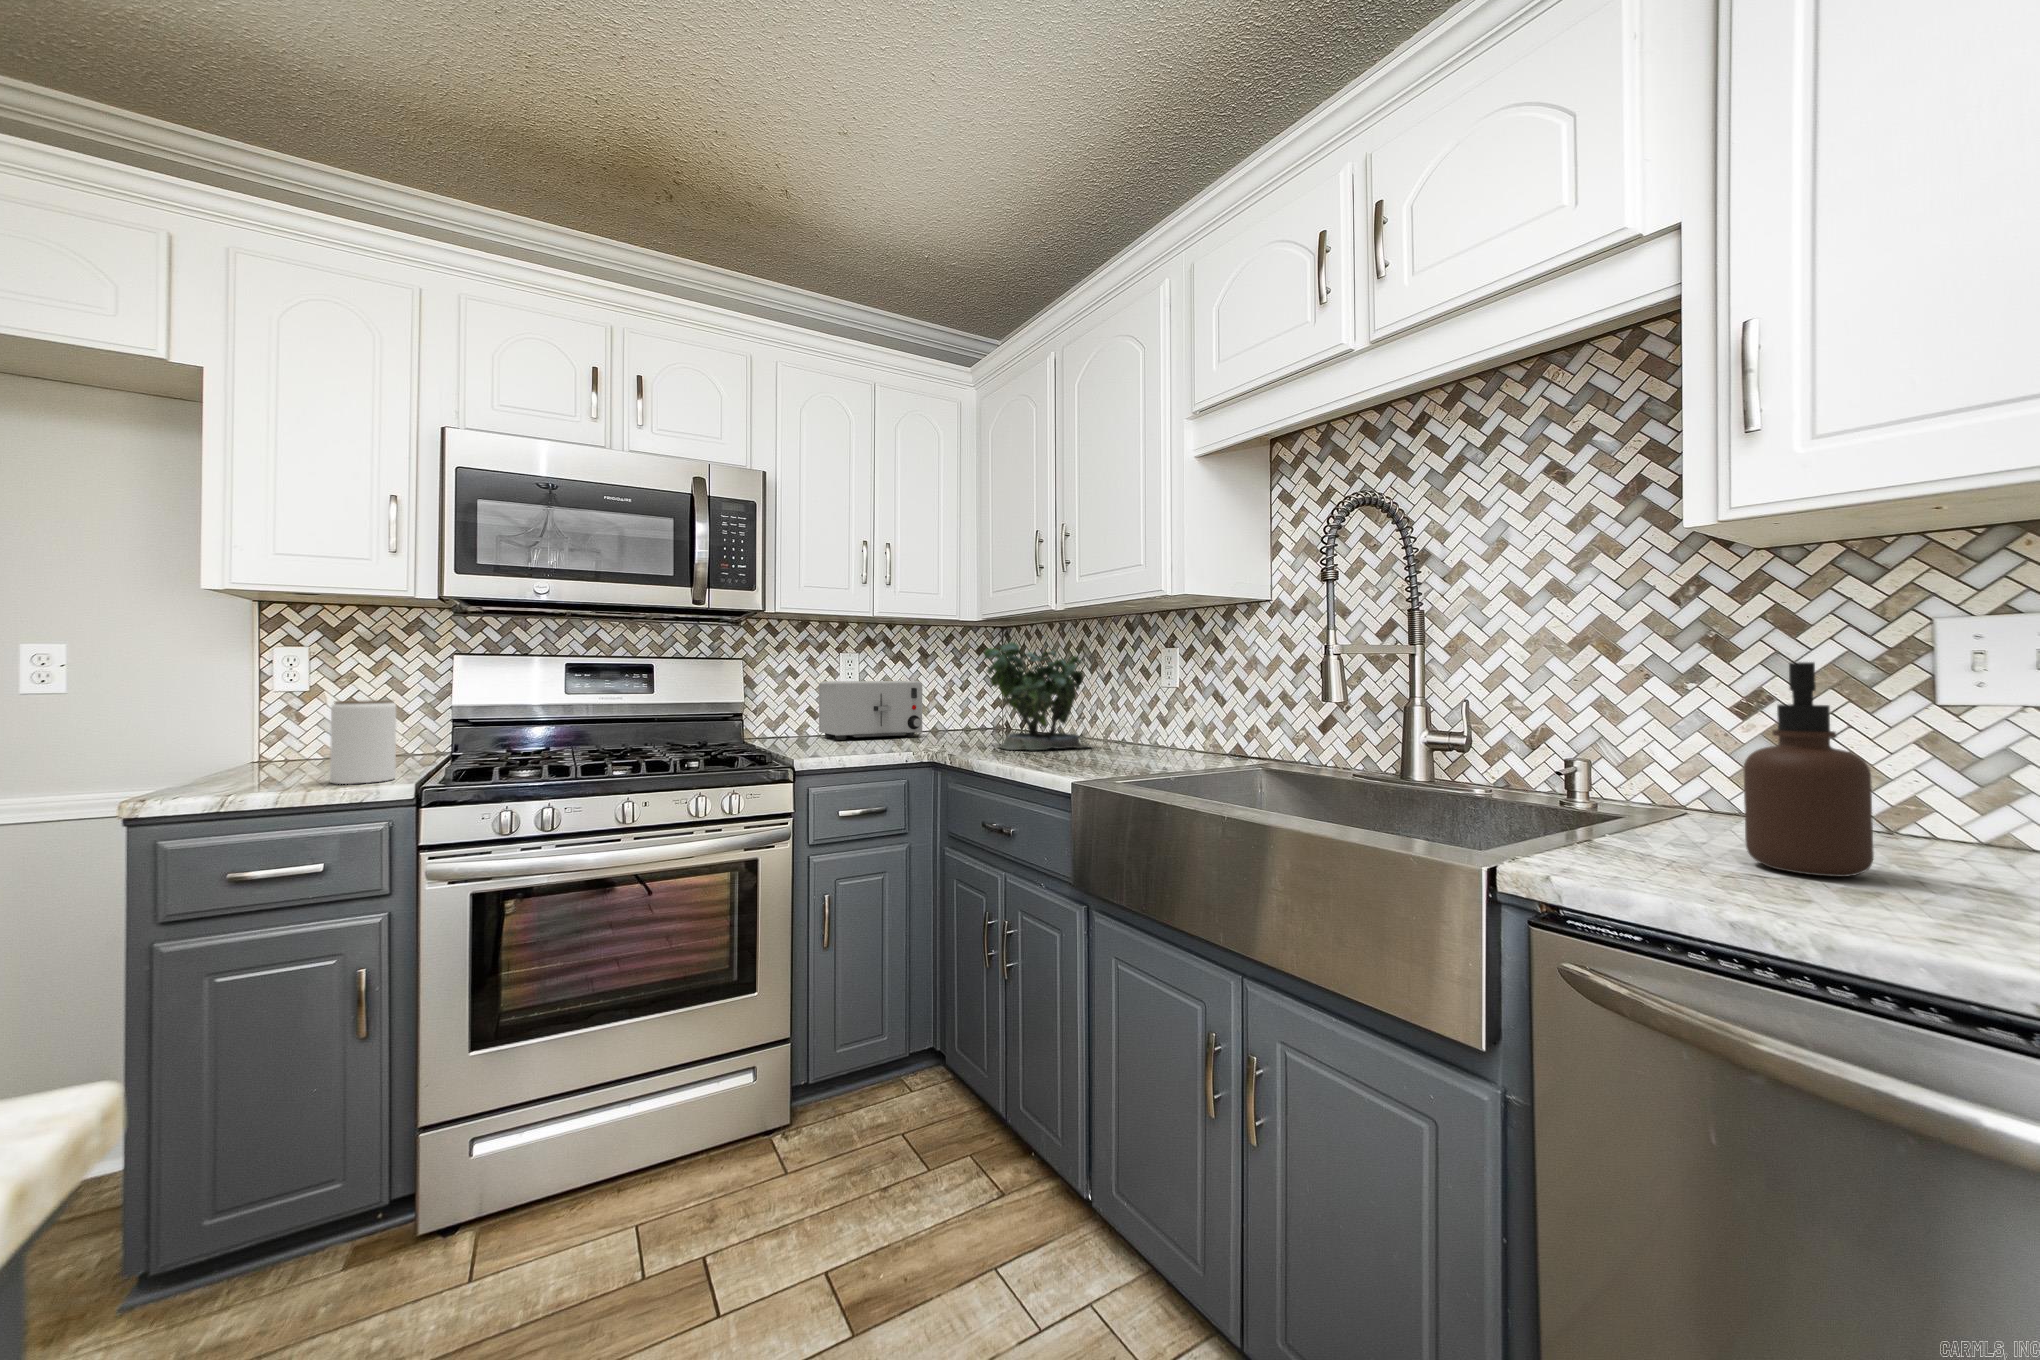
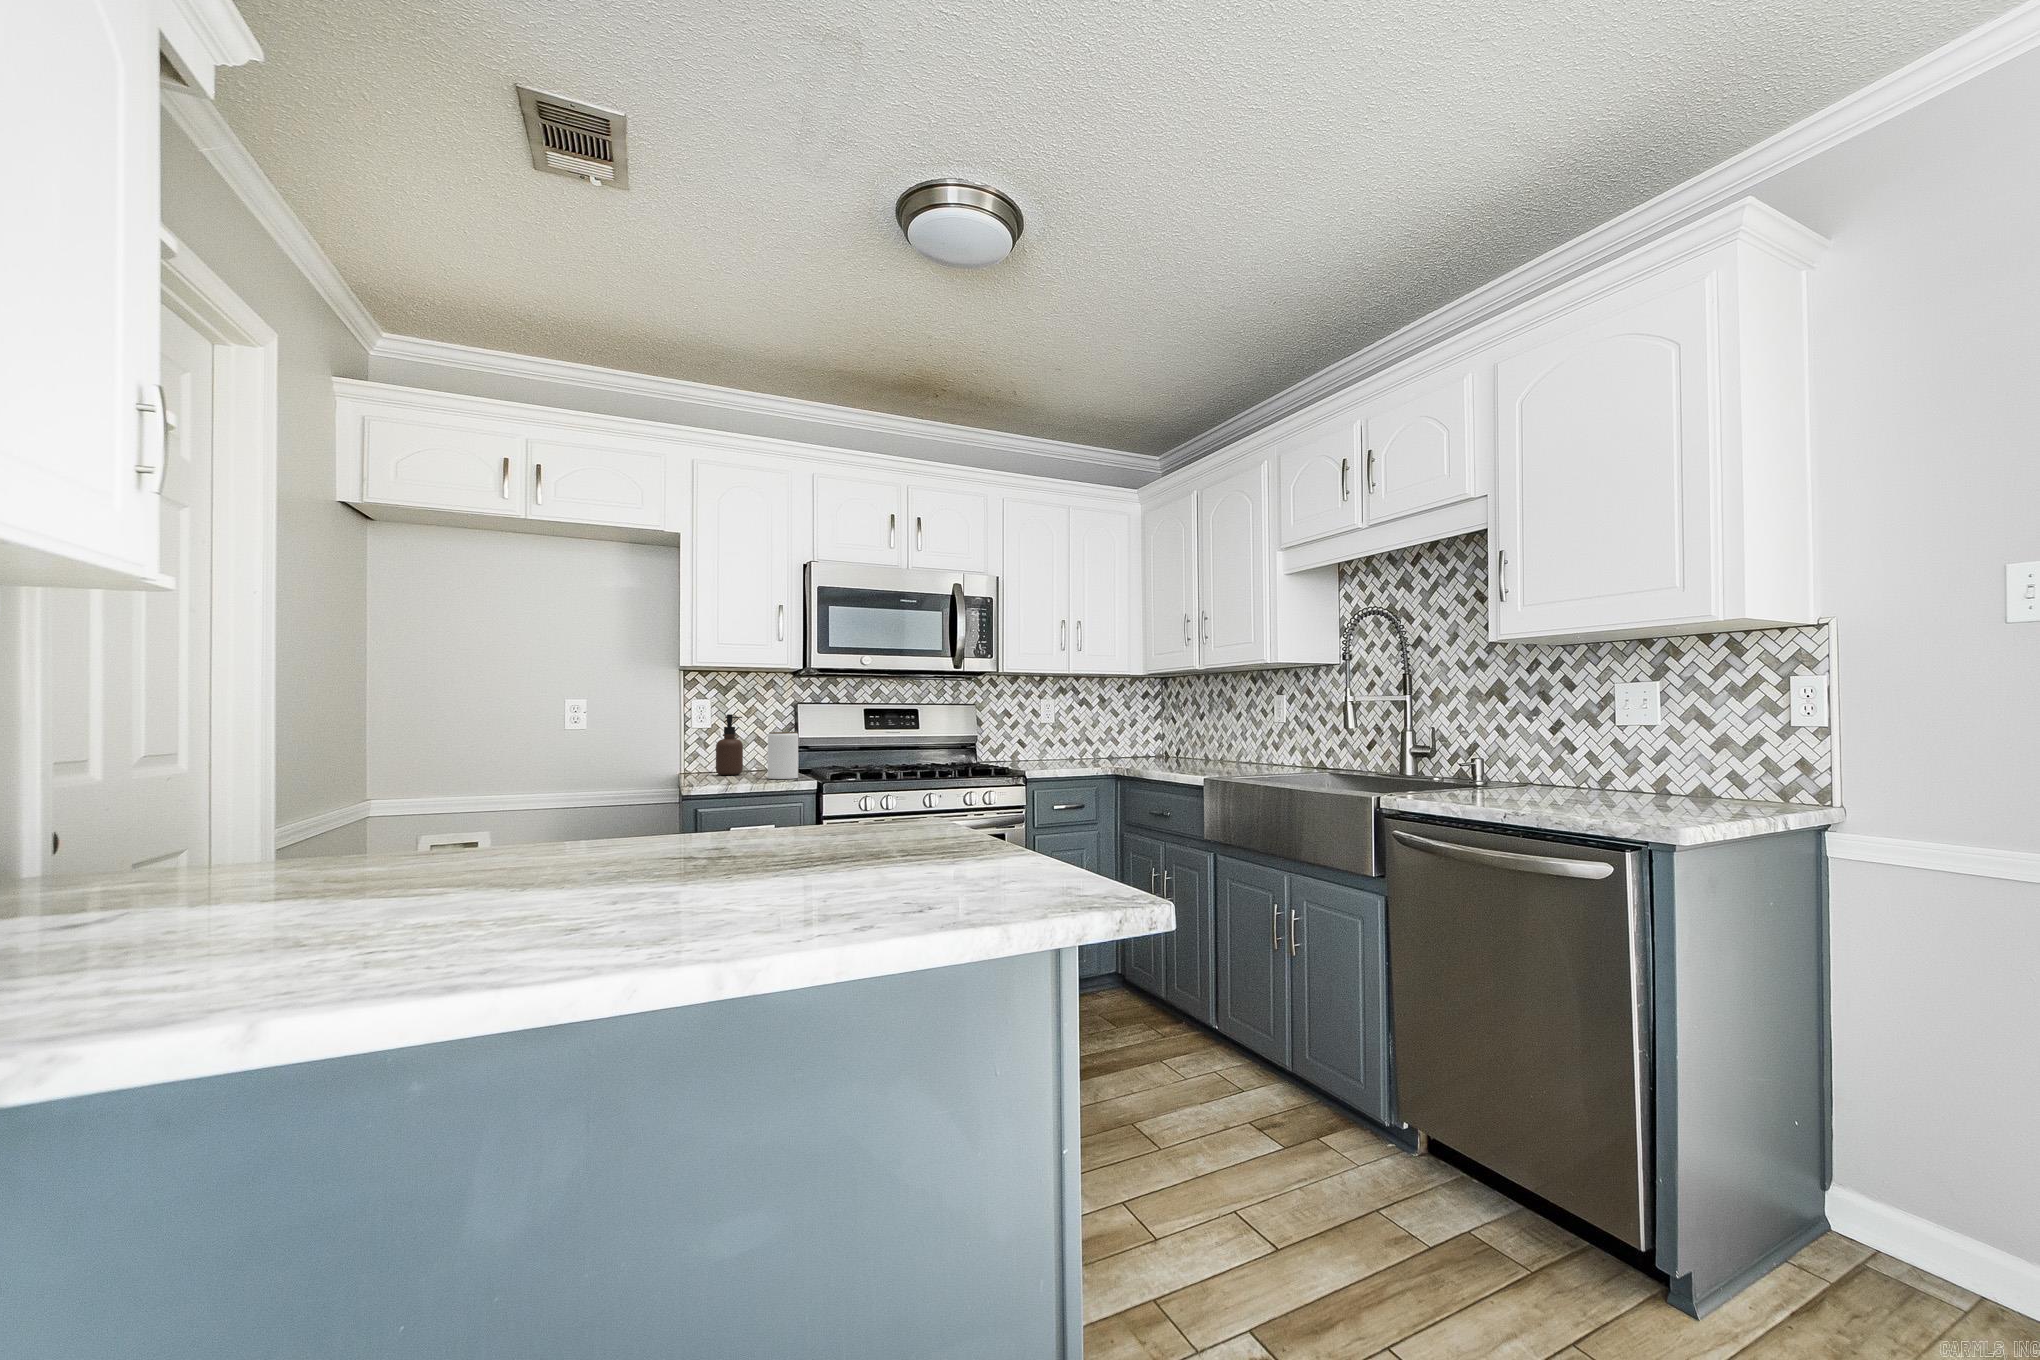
potted plant: present [984,642,1088,750] -> none [1147,686,1228,768]
soap dispenser: present [1743,662,1874,877] -> present [716,714,743,775]
toaster: present [819,681,922,740] -> none [1023,720,1101,763]

